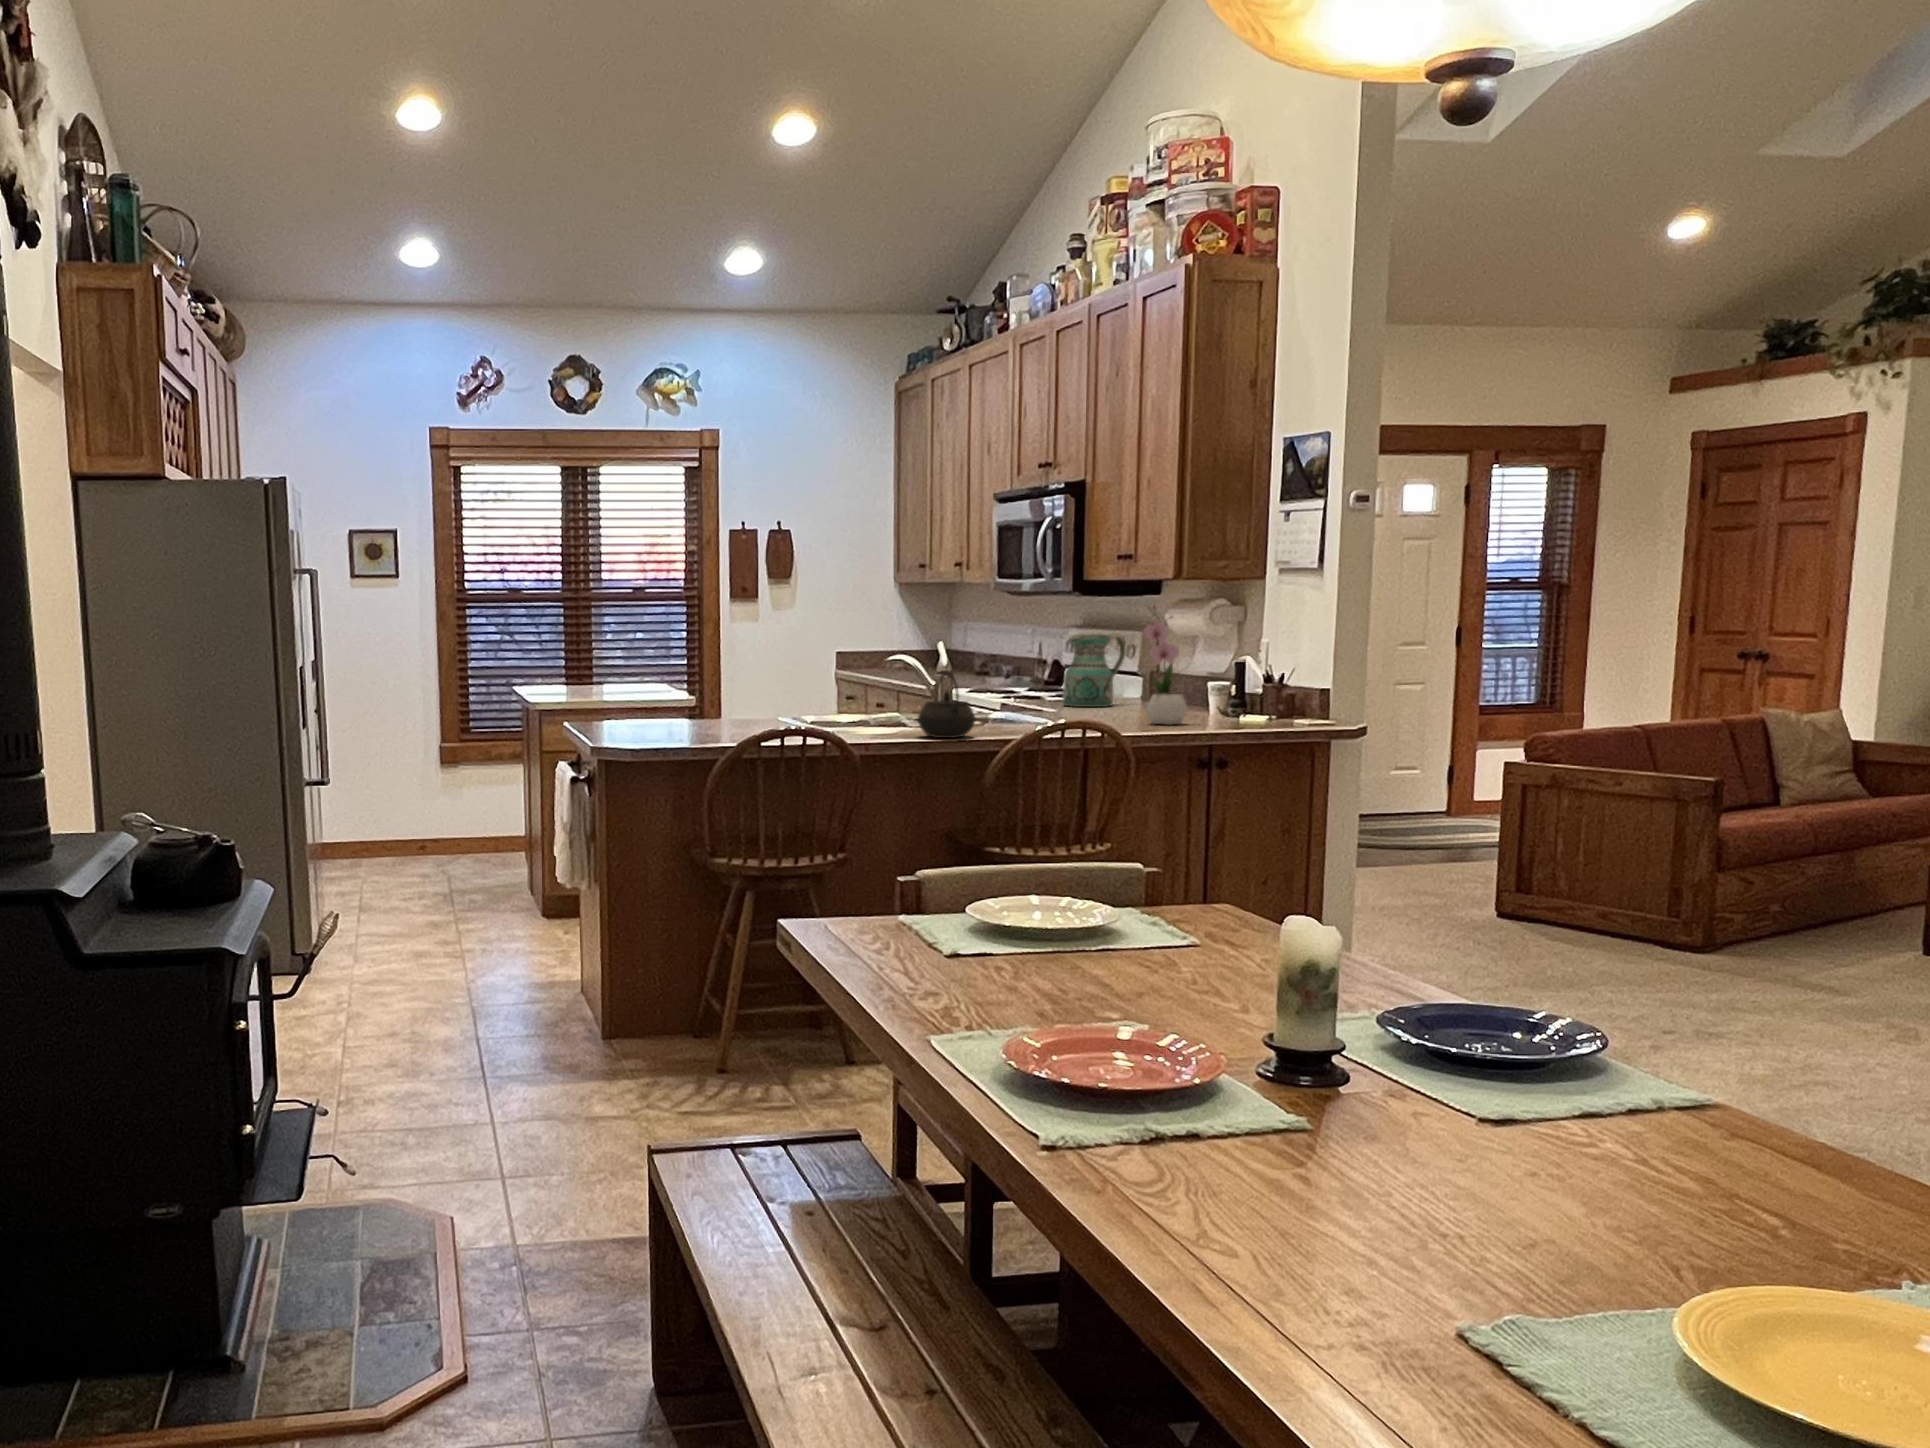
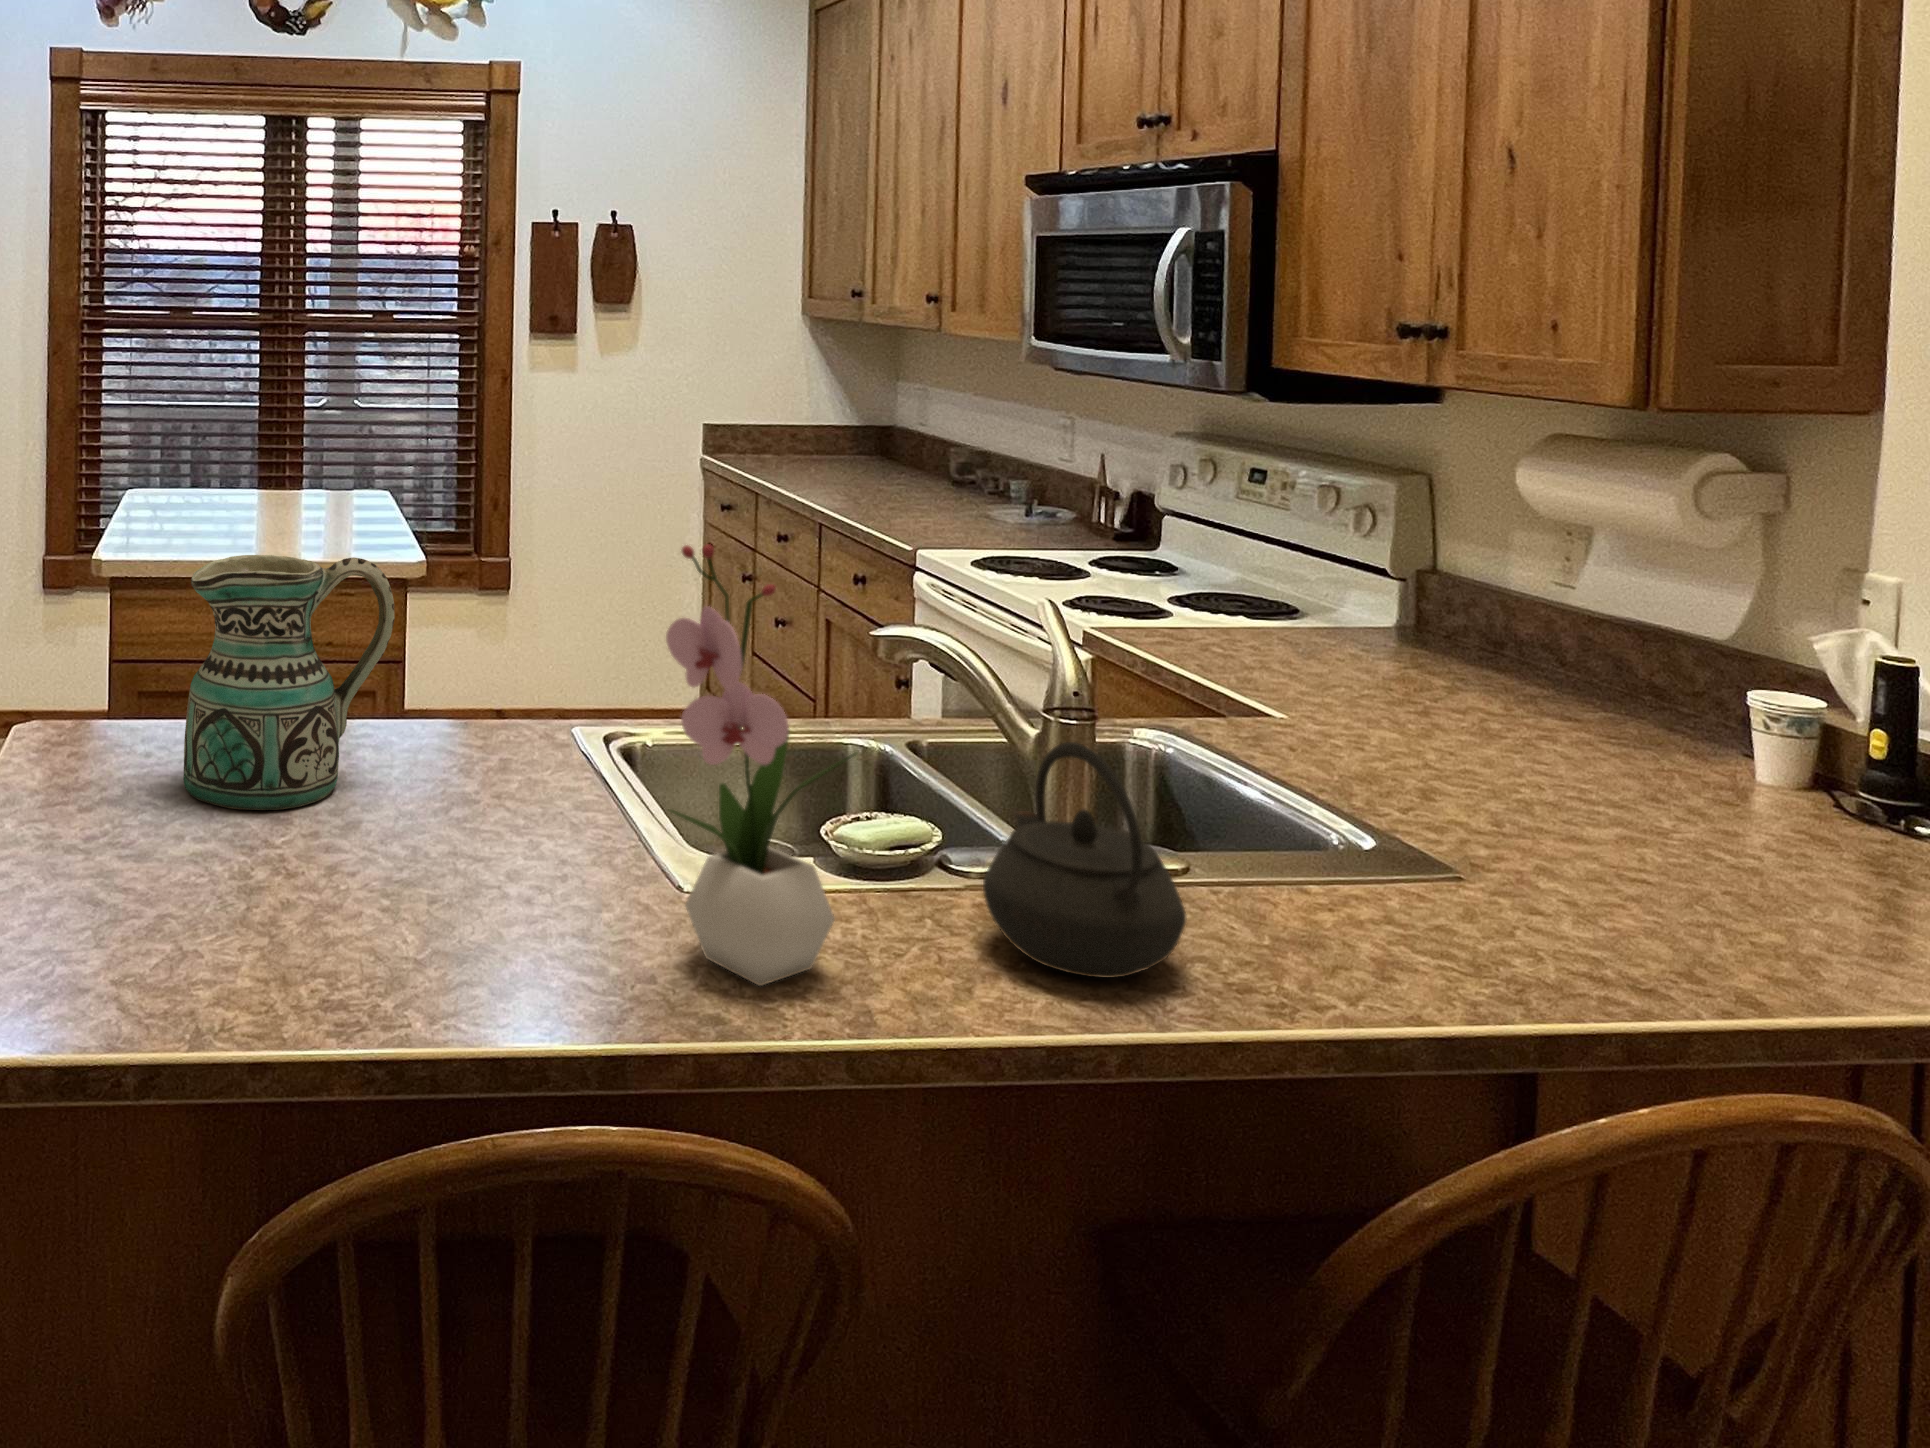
flower arrangement: present [1143,606,1188,725] -> present [666,544,856,986]
ceramic pitcher: present [1062,633,1126,707] -> present [184,555,395,810]

